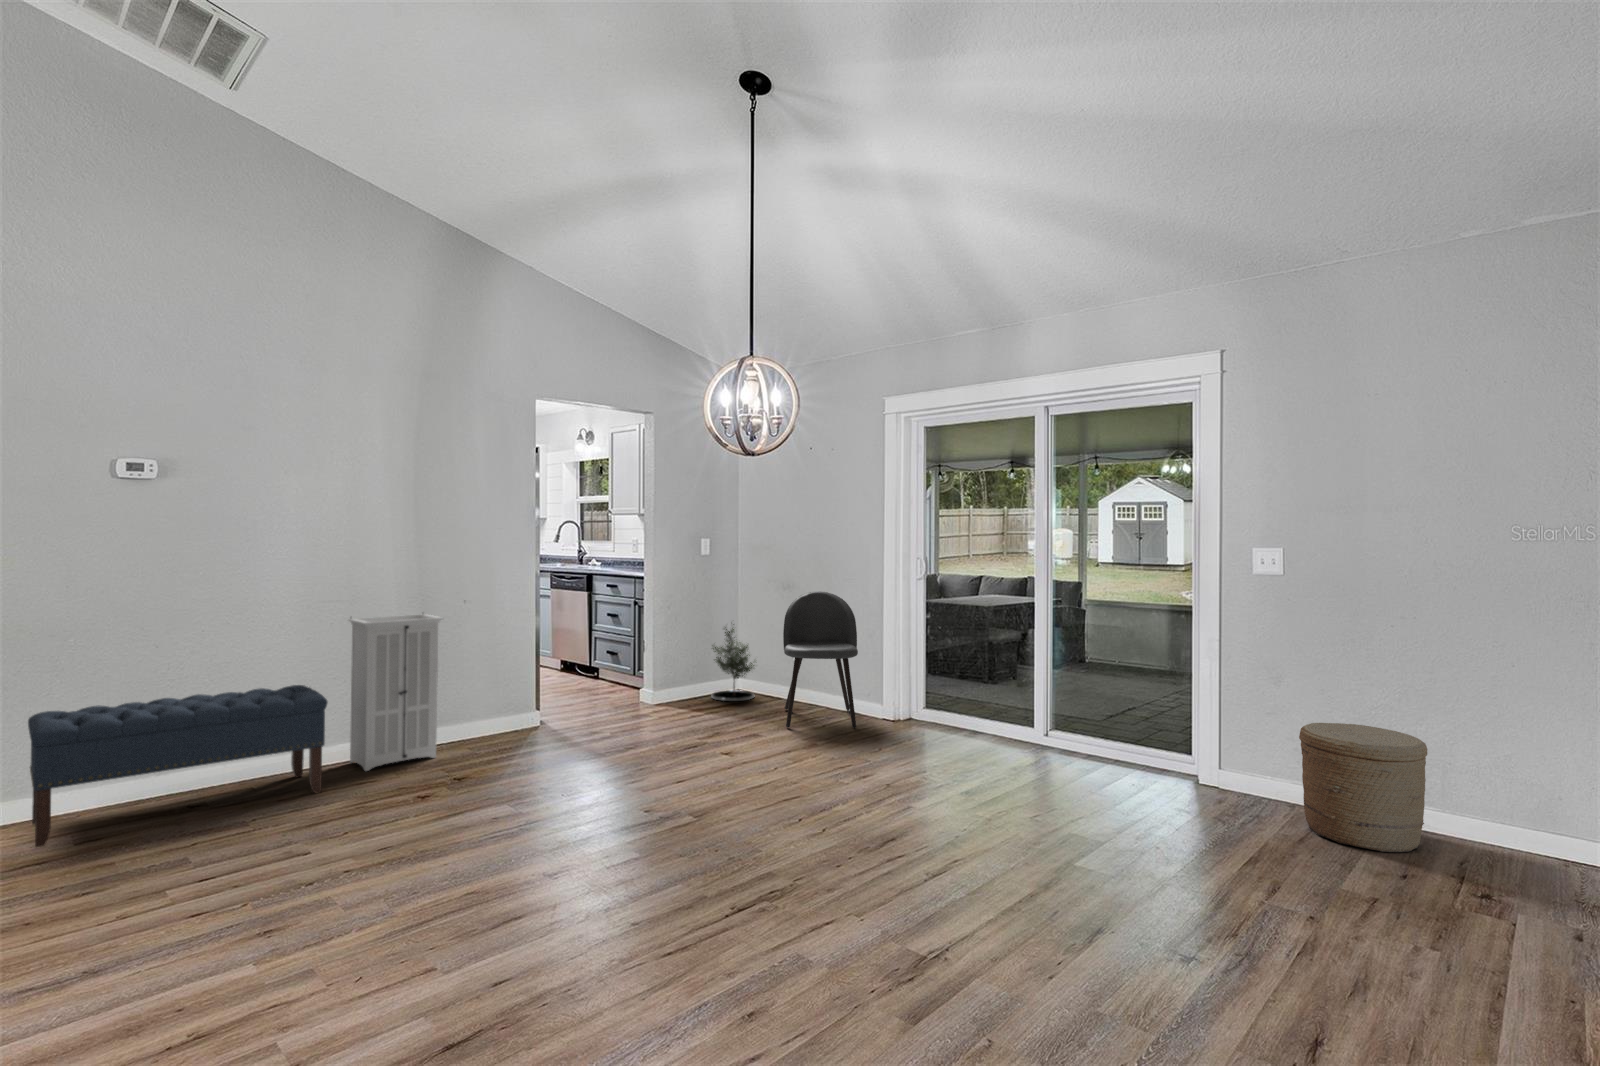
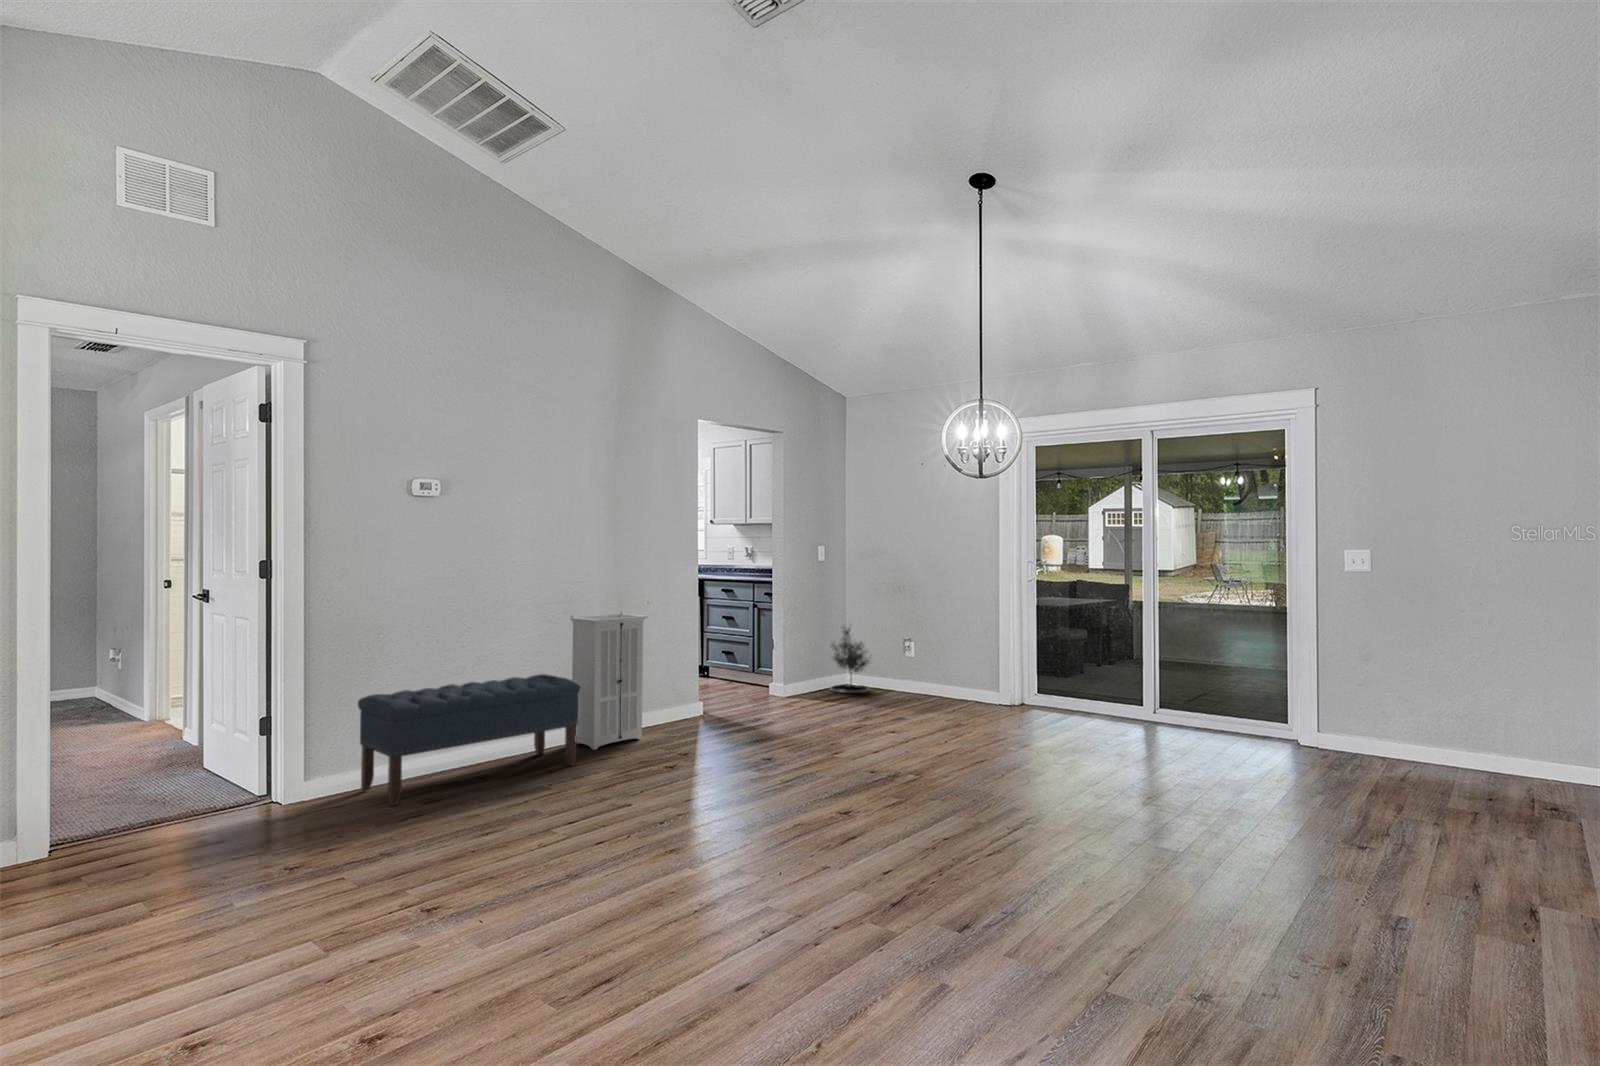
dining chair: present [783,591,858,728] -> none [907,593,983,712]
woven basket: present [1299,723,1427,852] -> none [1393,688,1498,785]

